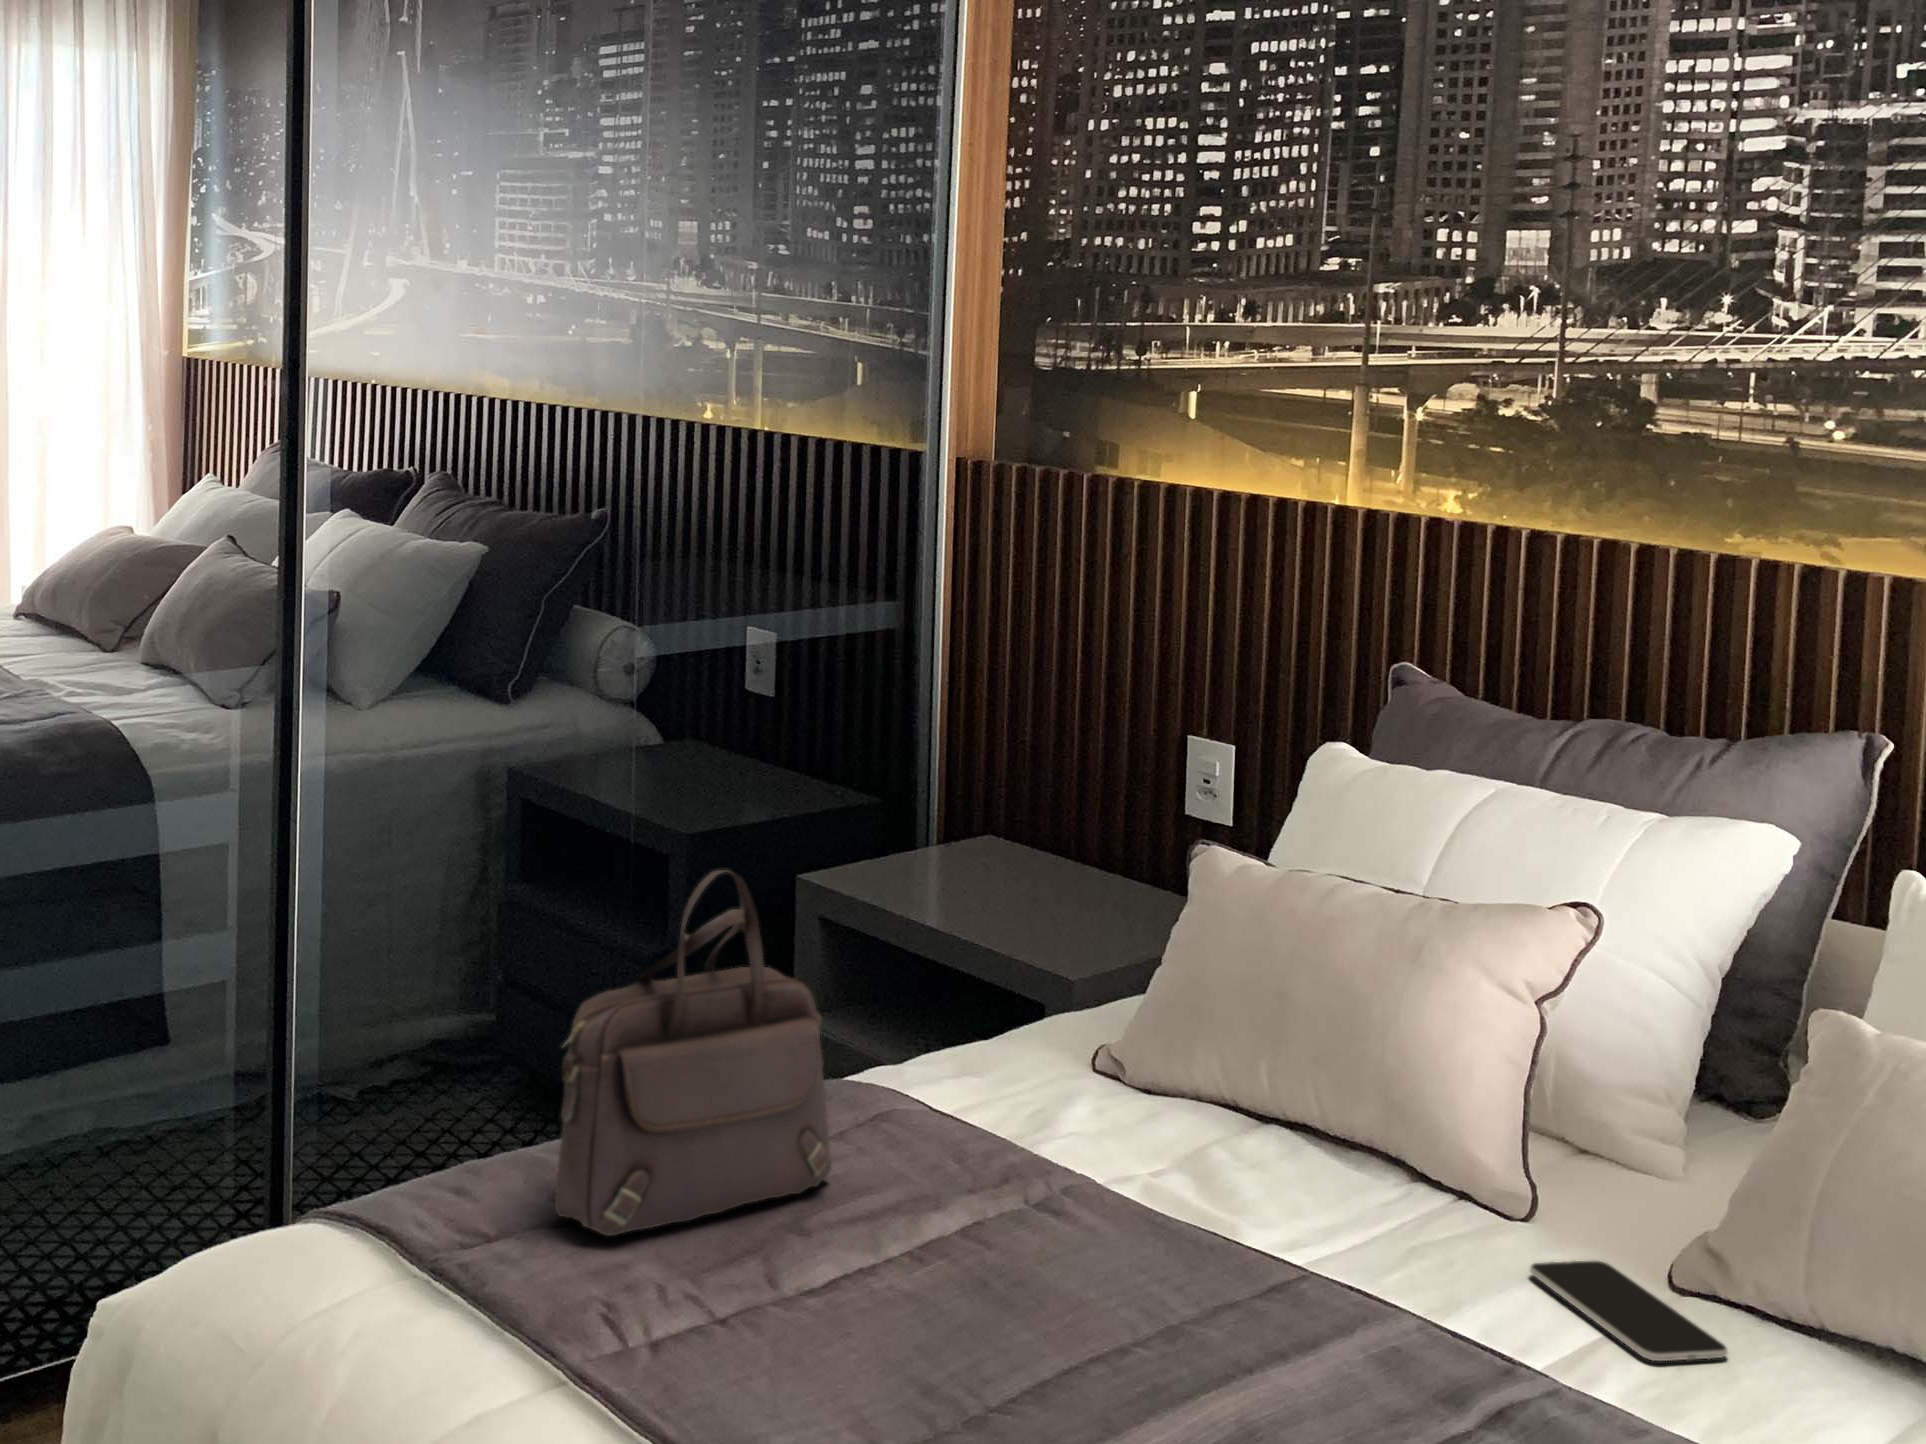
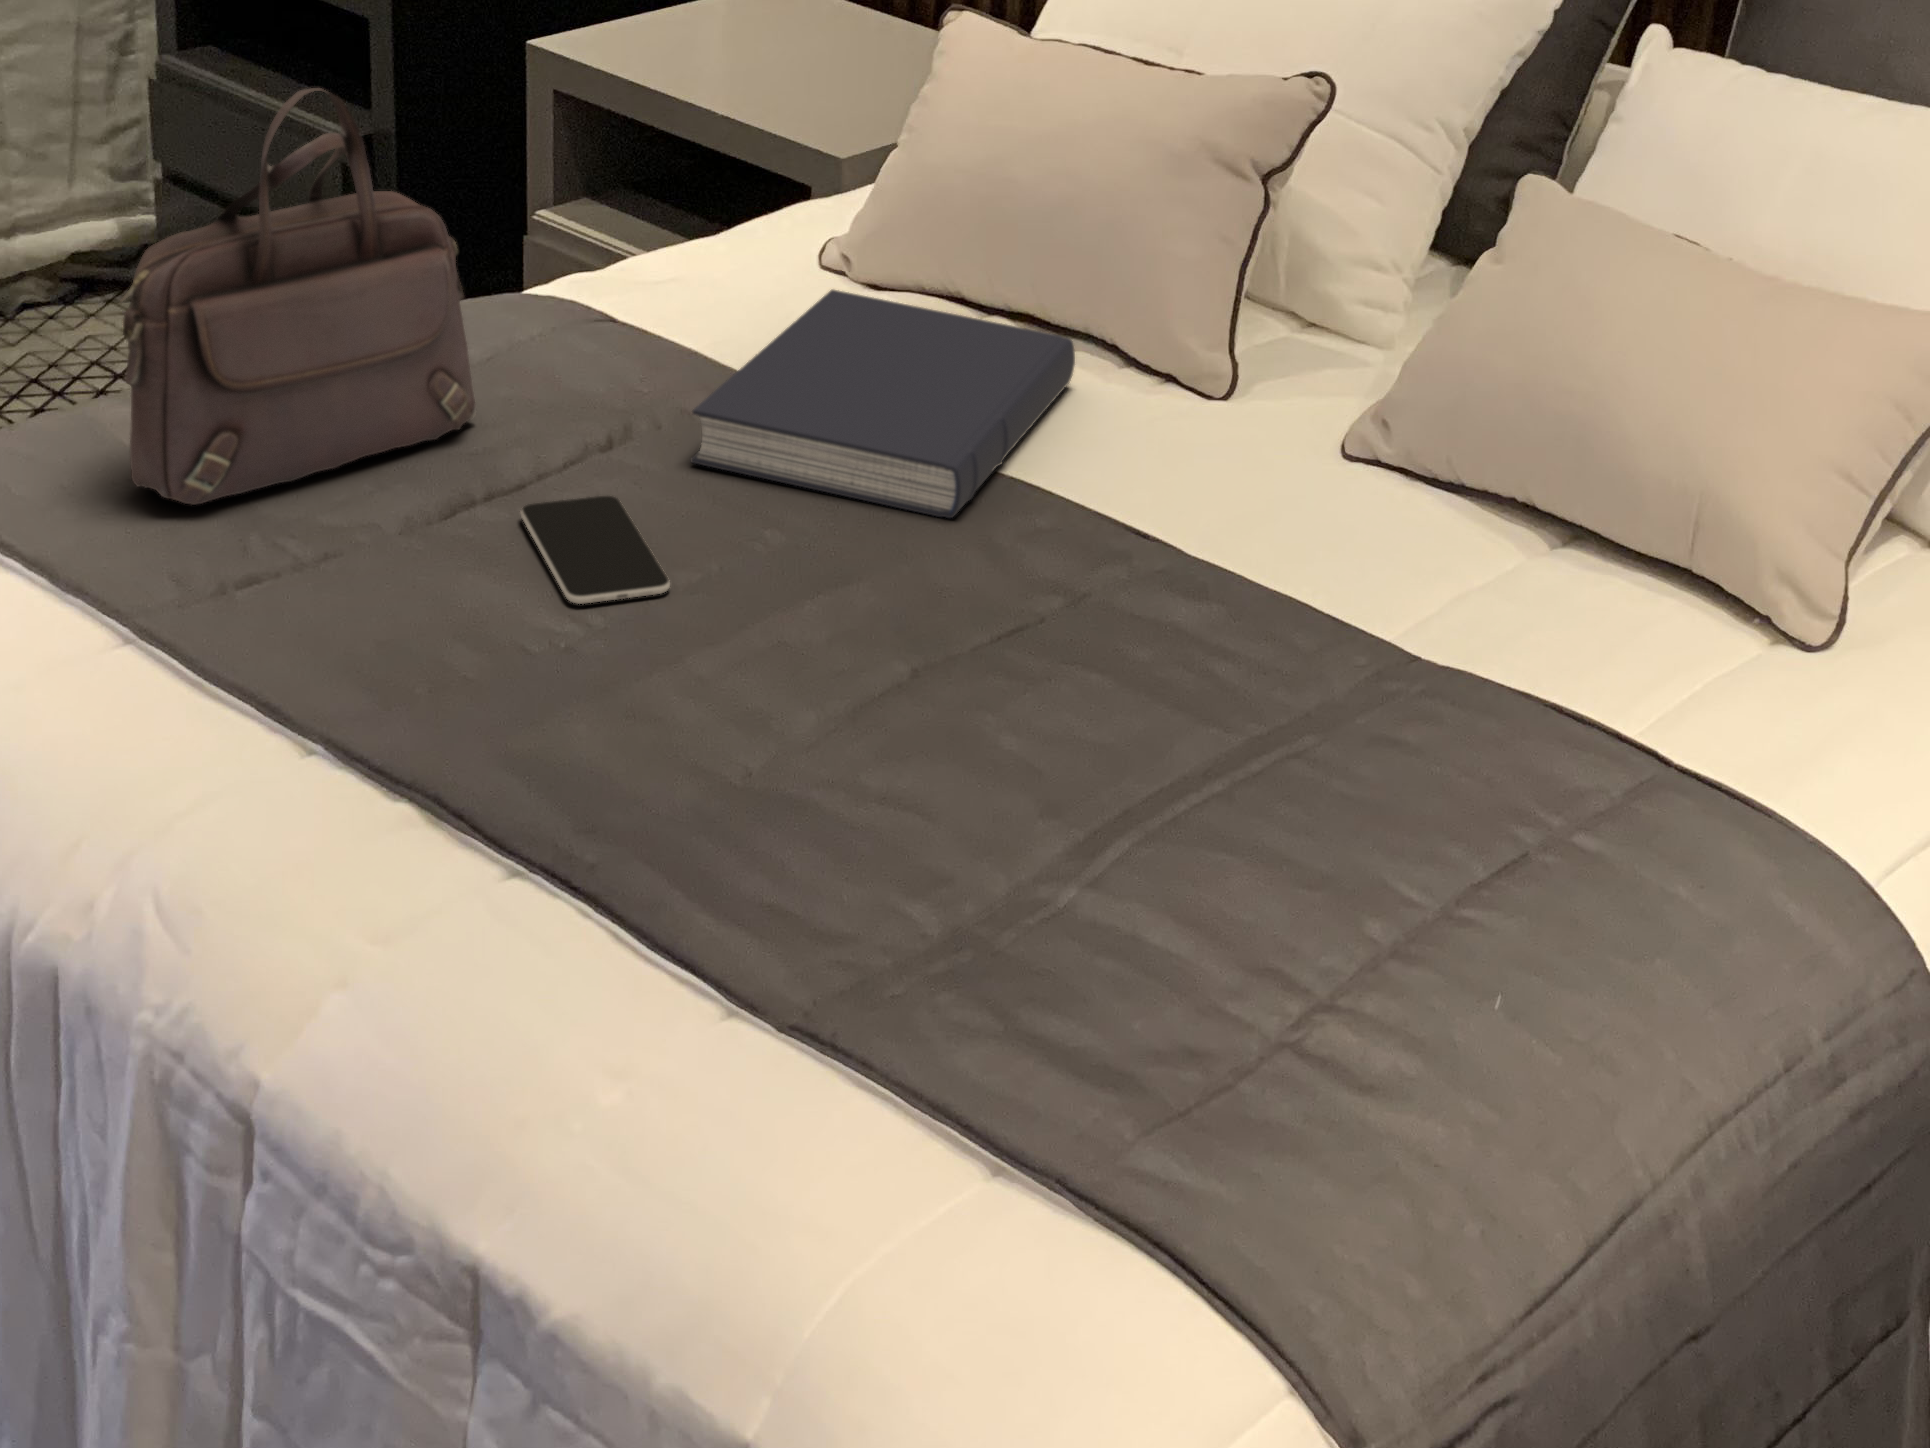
book: none [1029,1081,1362,1303] -> present [691,290,1075,518]
smartphone: present [1530,1261,1728,1361] -> present [520,496,670,604]

